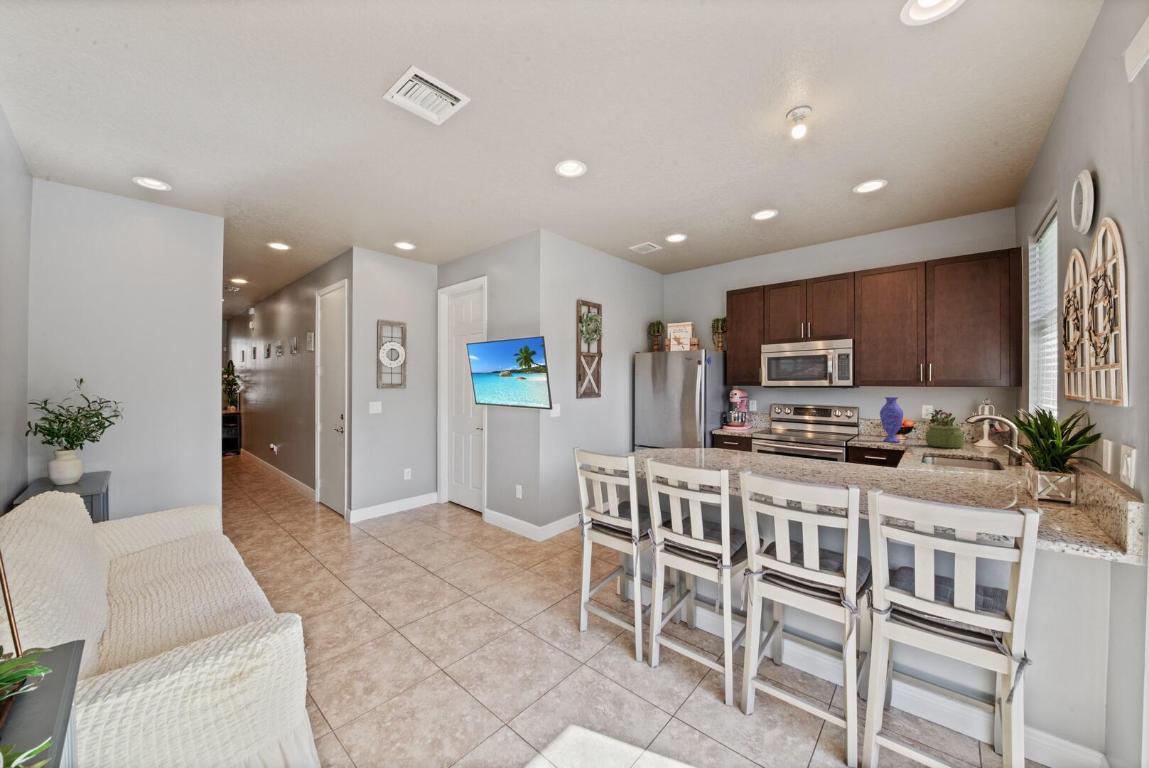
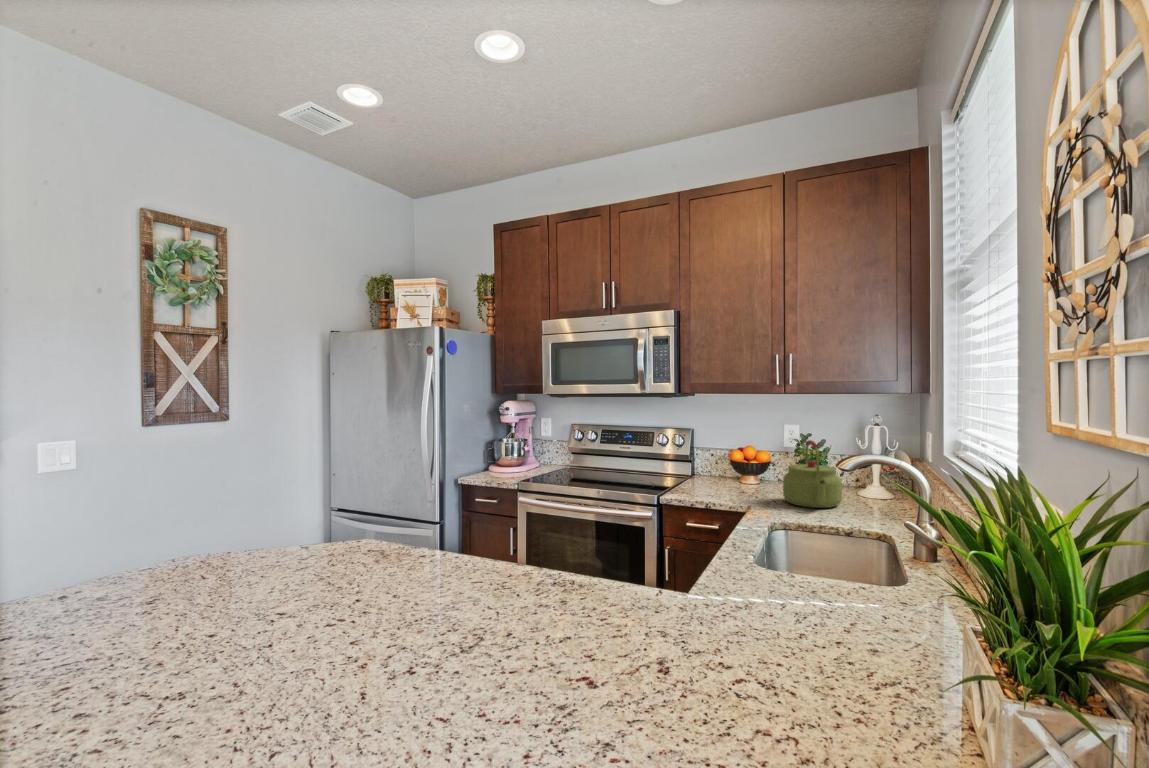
vase: present [880,397,903,442] -> none [716,413,752,494]

